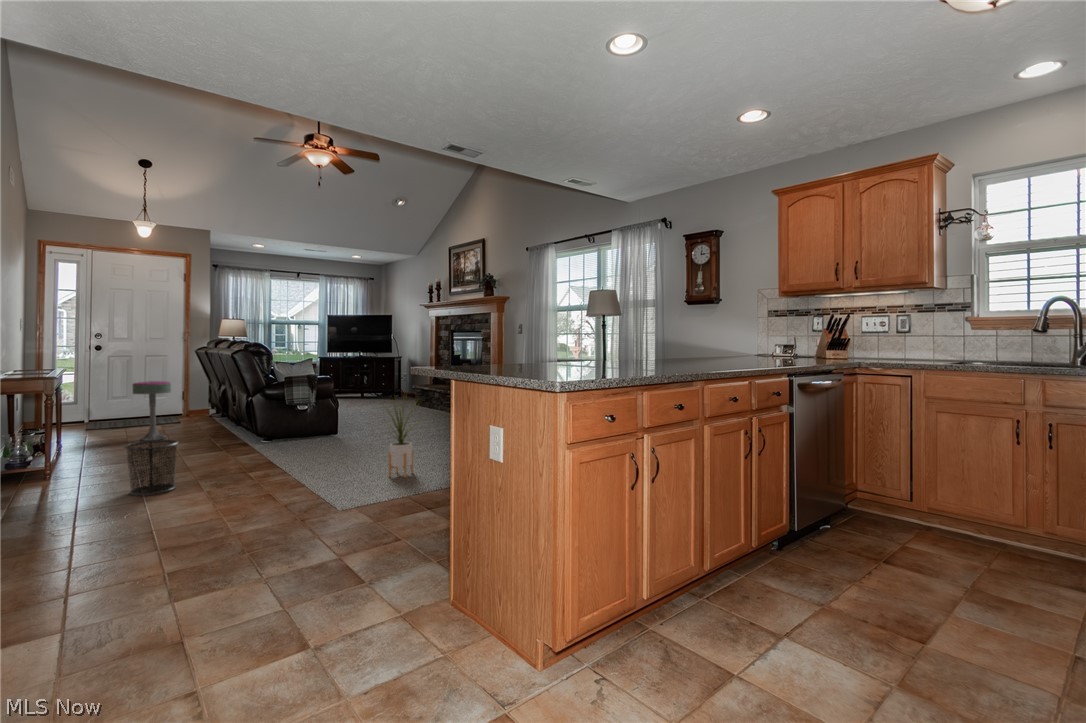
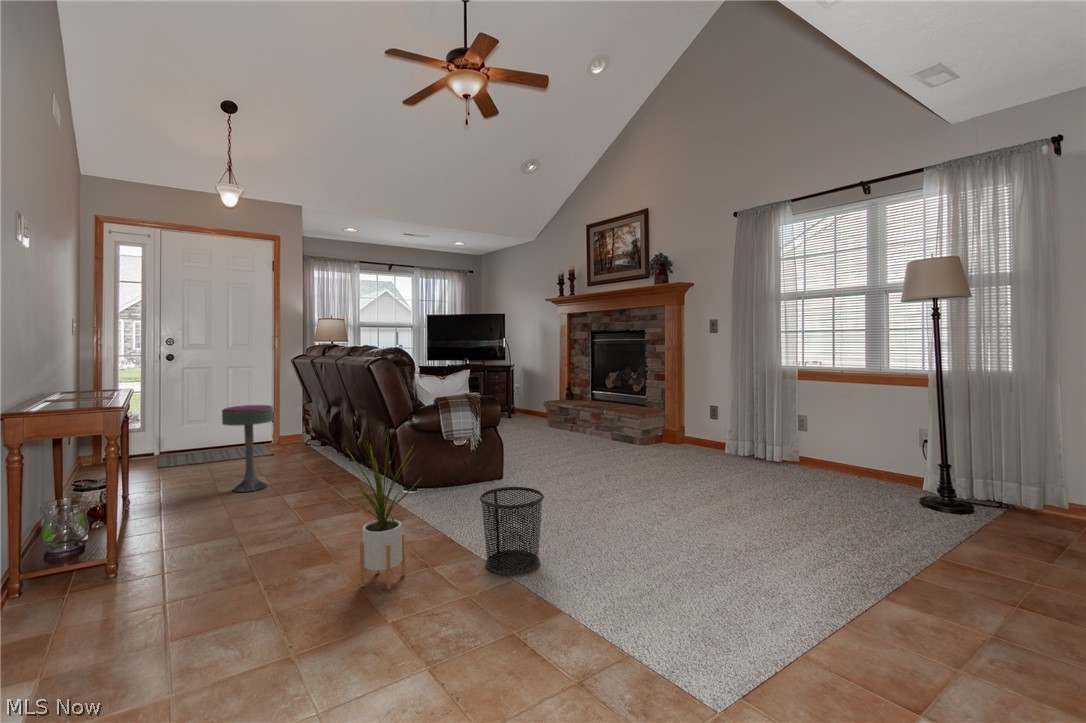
house plant: present [387,400,413,477] -> present [345,440,421,590]
waste bin: present [124,440,179,496] -> present [480,487,544,575]

